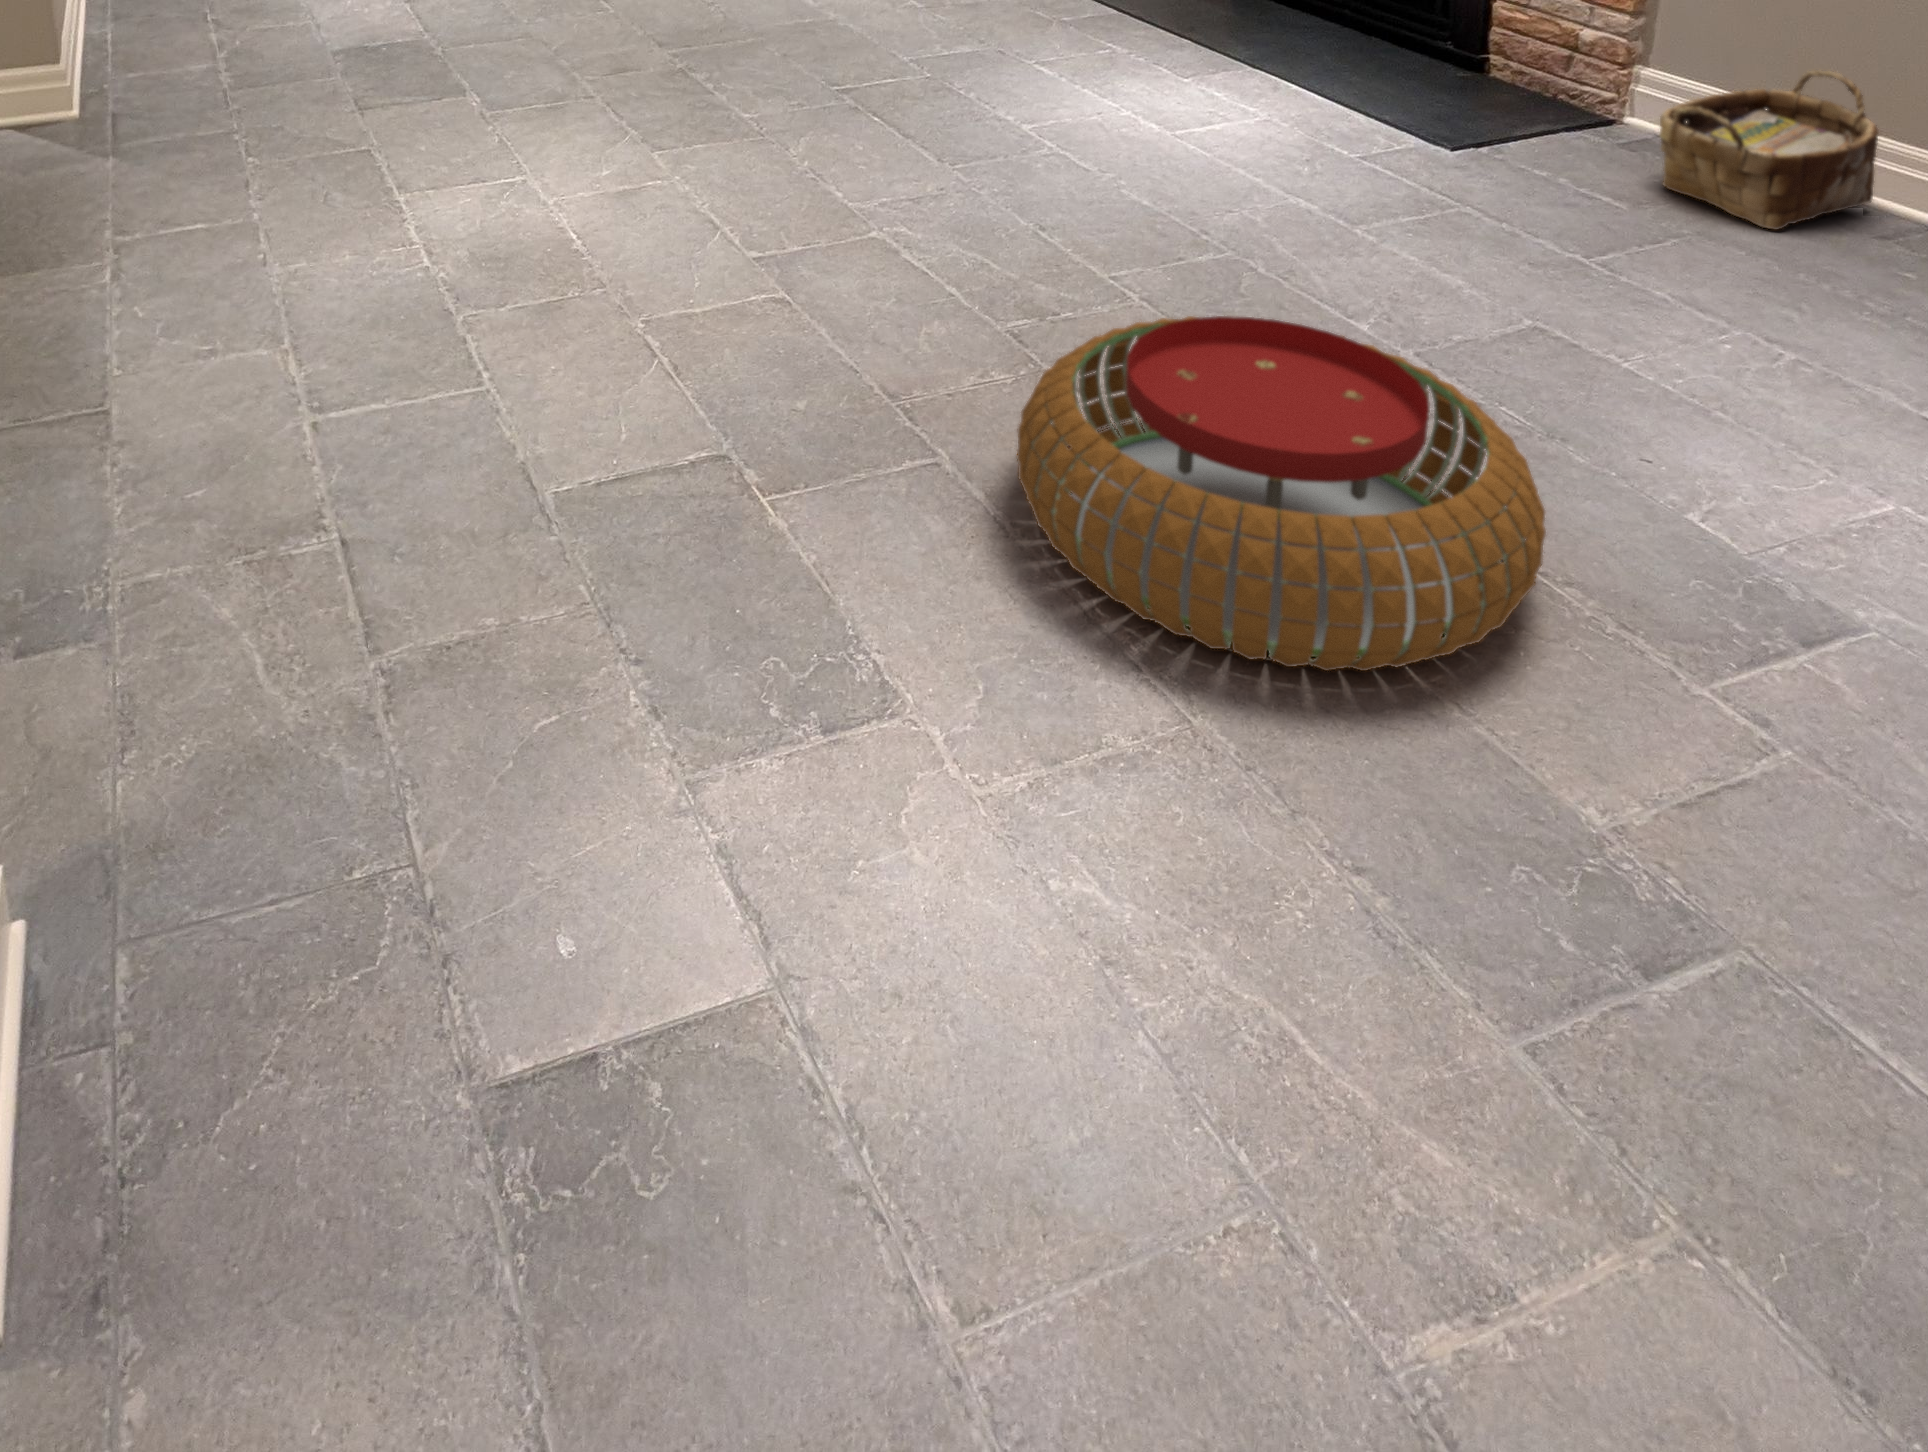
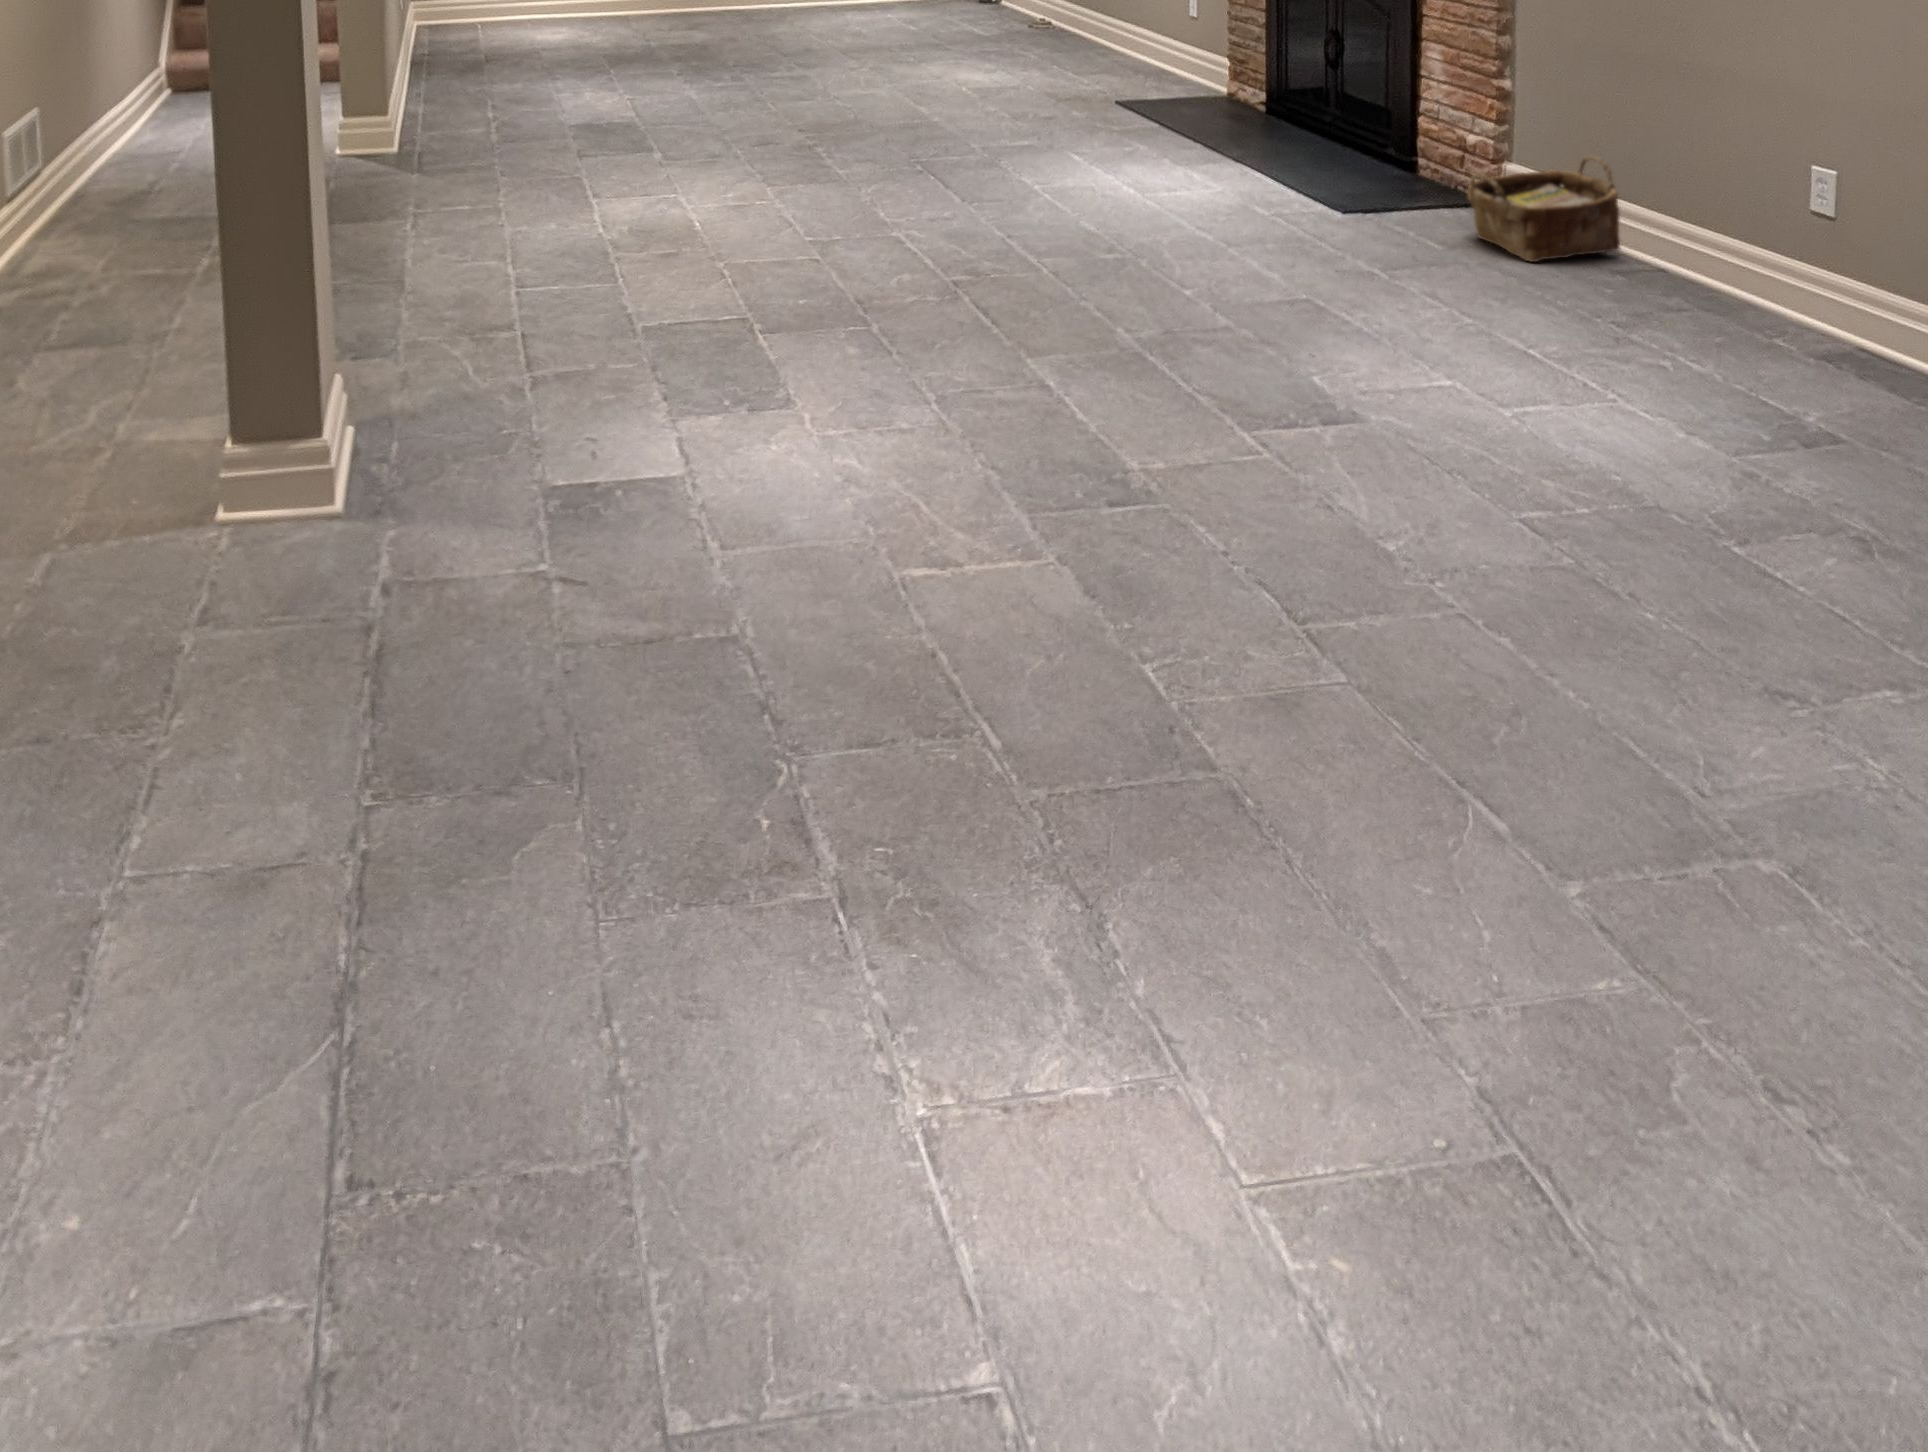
pouf: present [1017,316,1546,671] -> none [896,247,1186,413]

